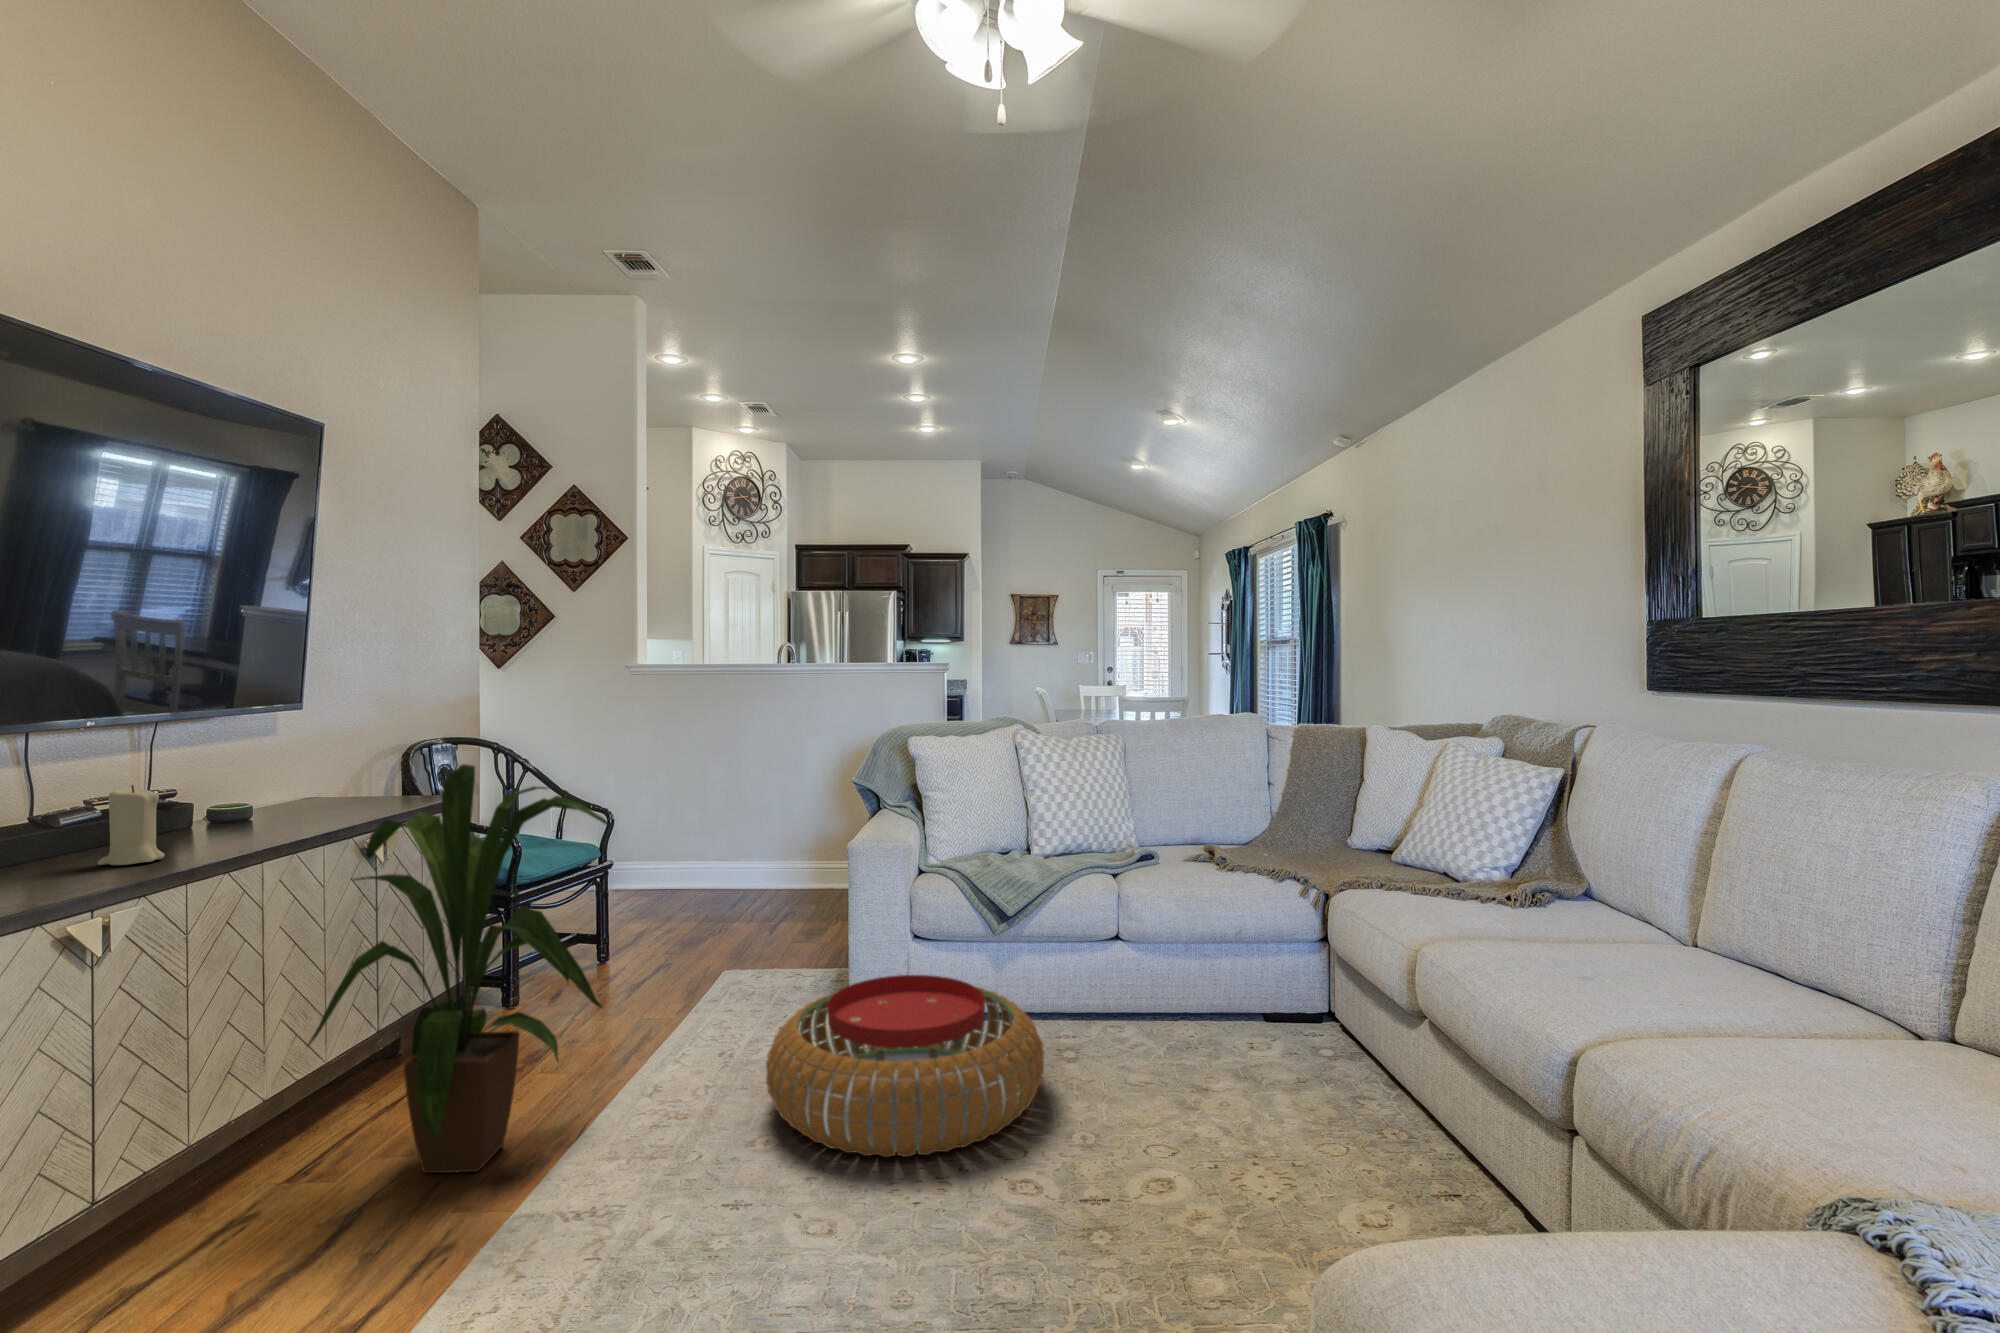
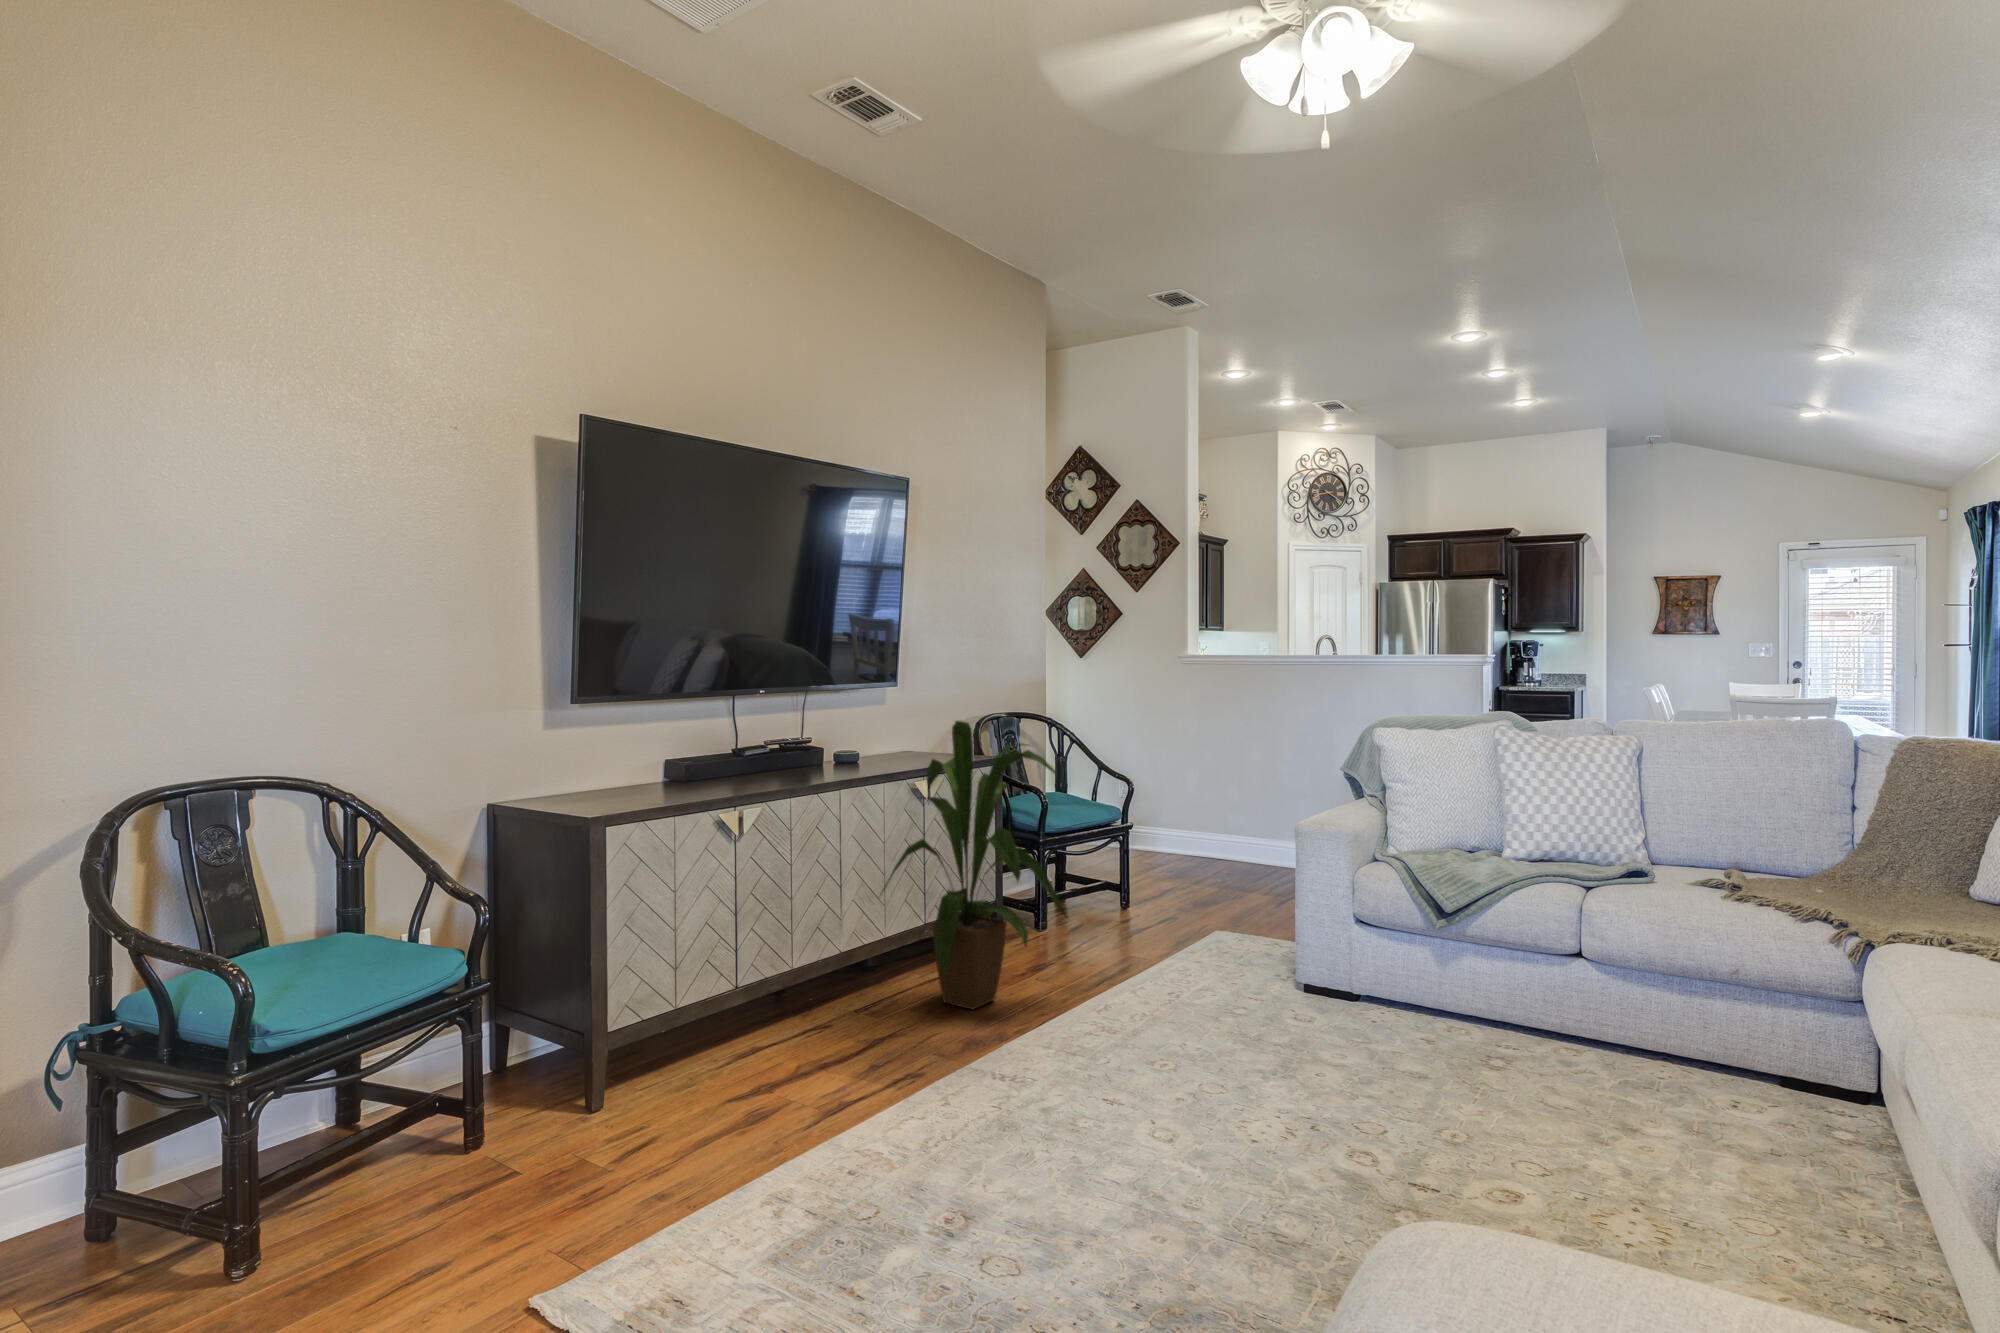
candle: present [98,785,165,865] -> none [786,723,816,770]
pouf: present [766,975,1044,1157] -> none [1172,939,1432,1089]

